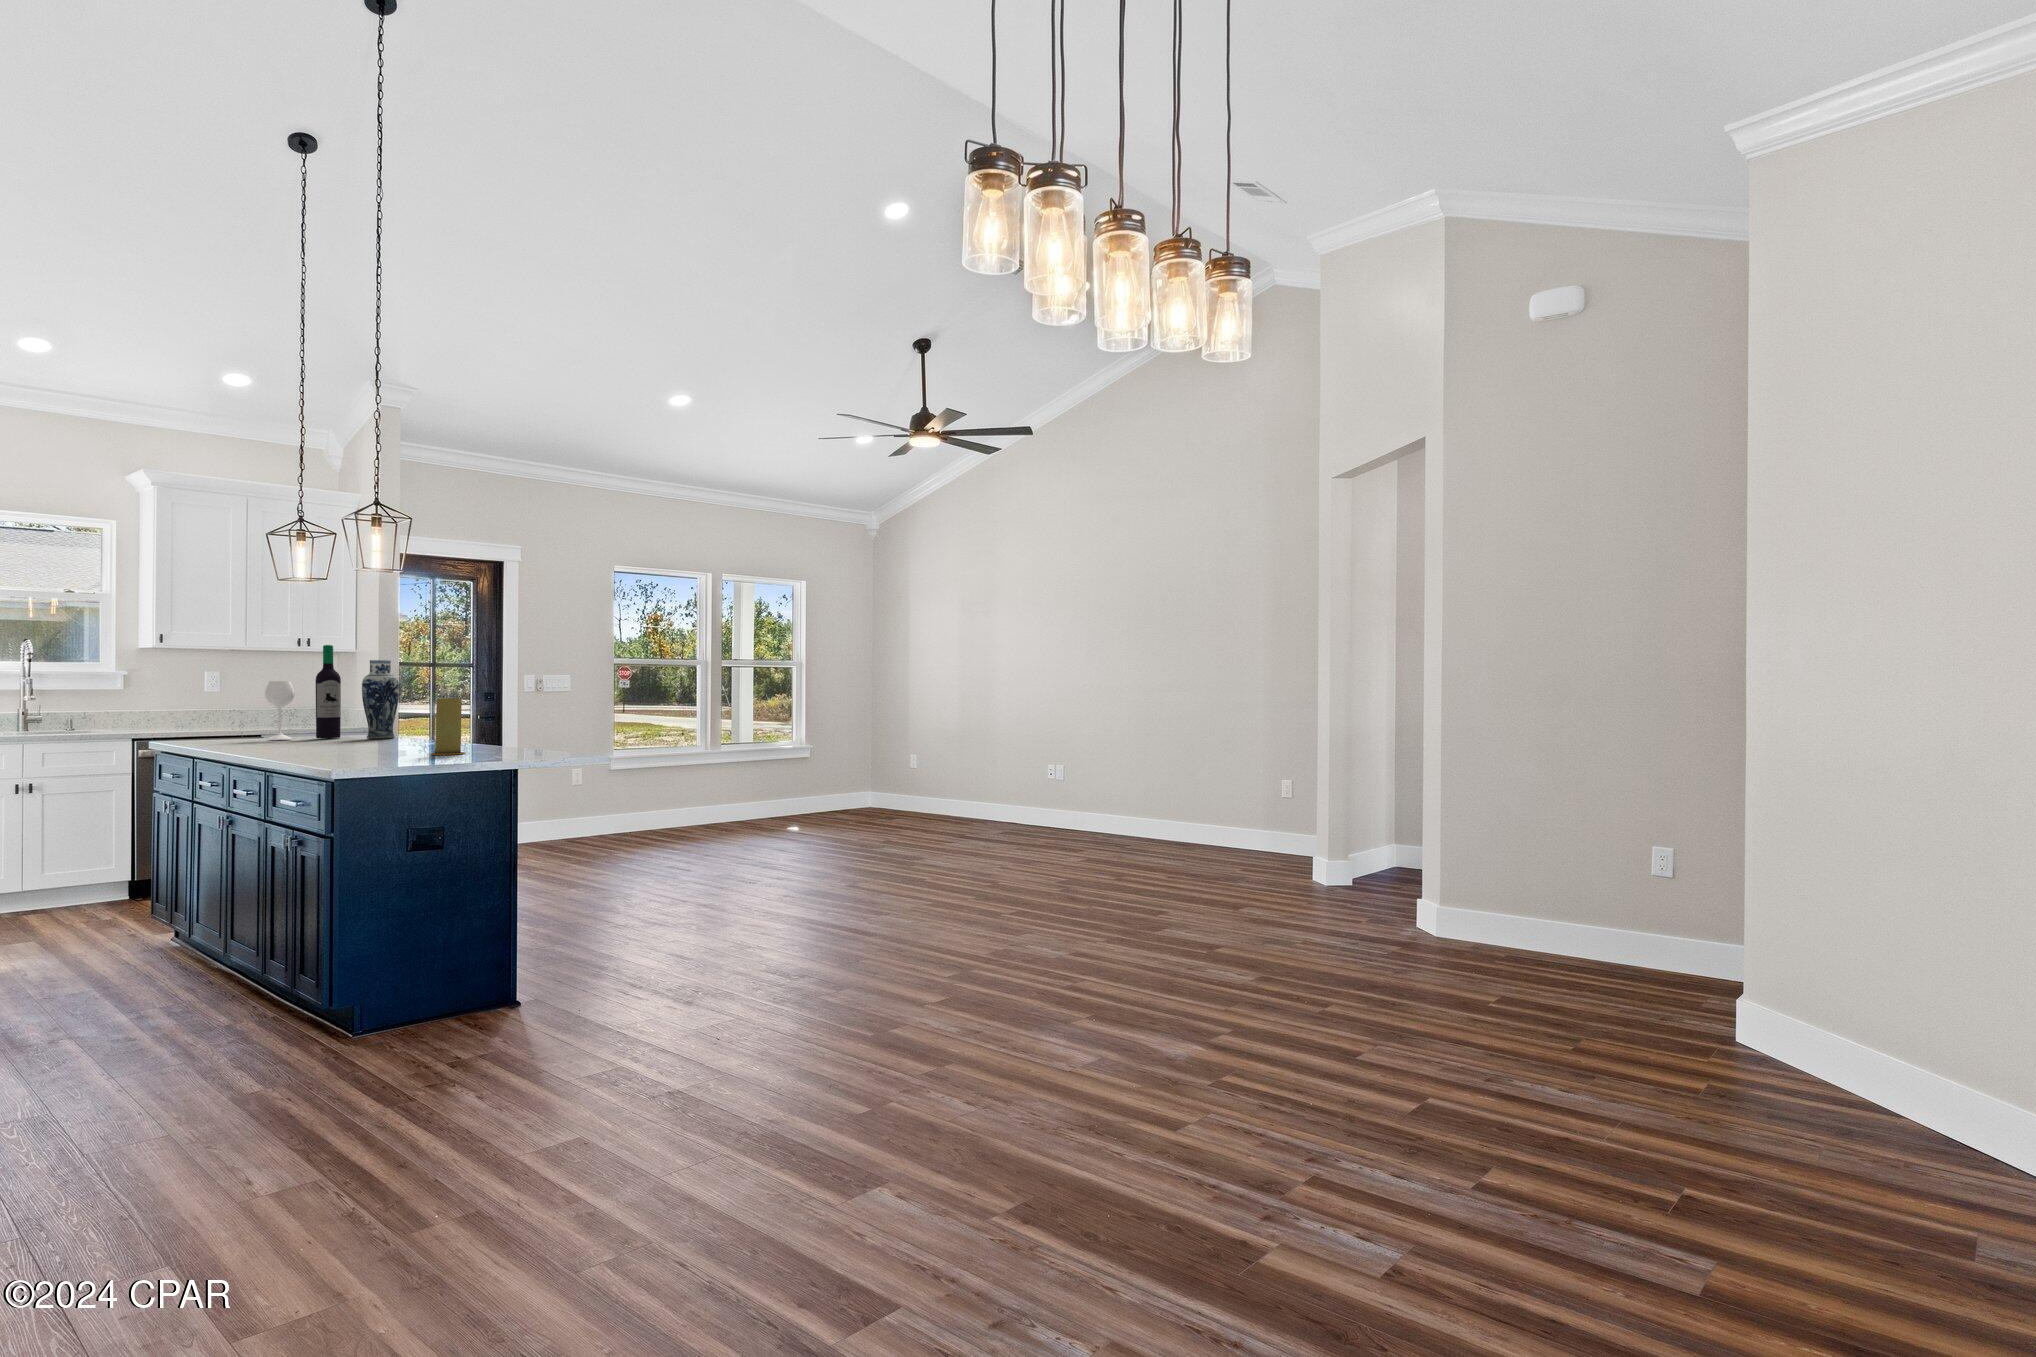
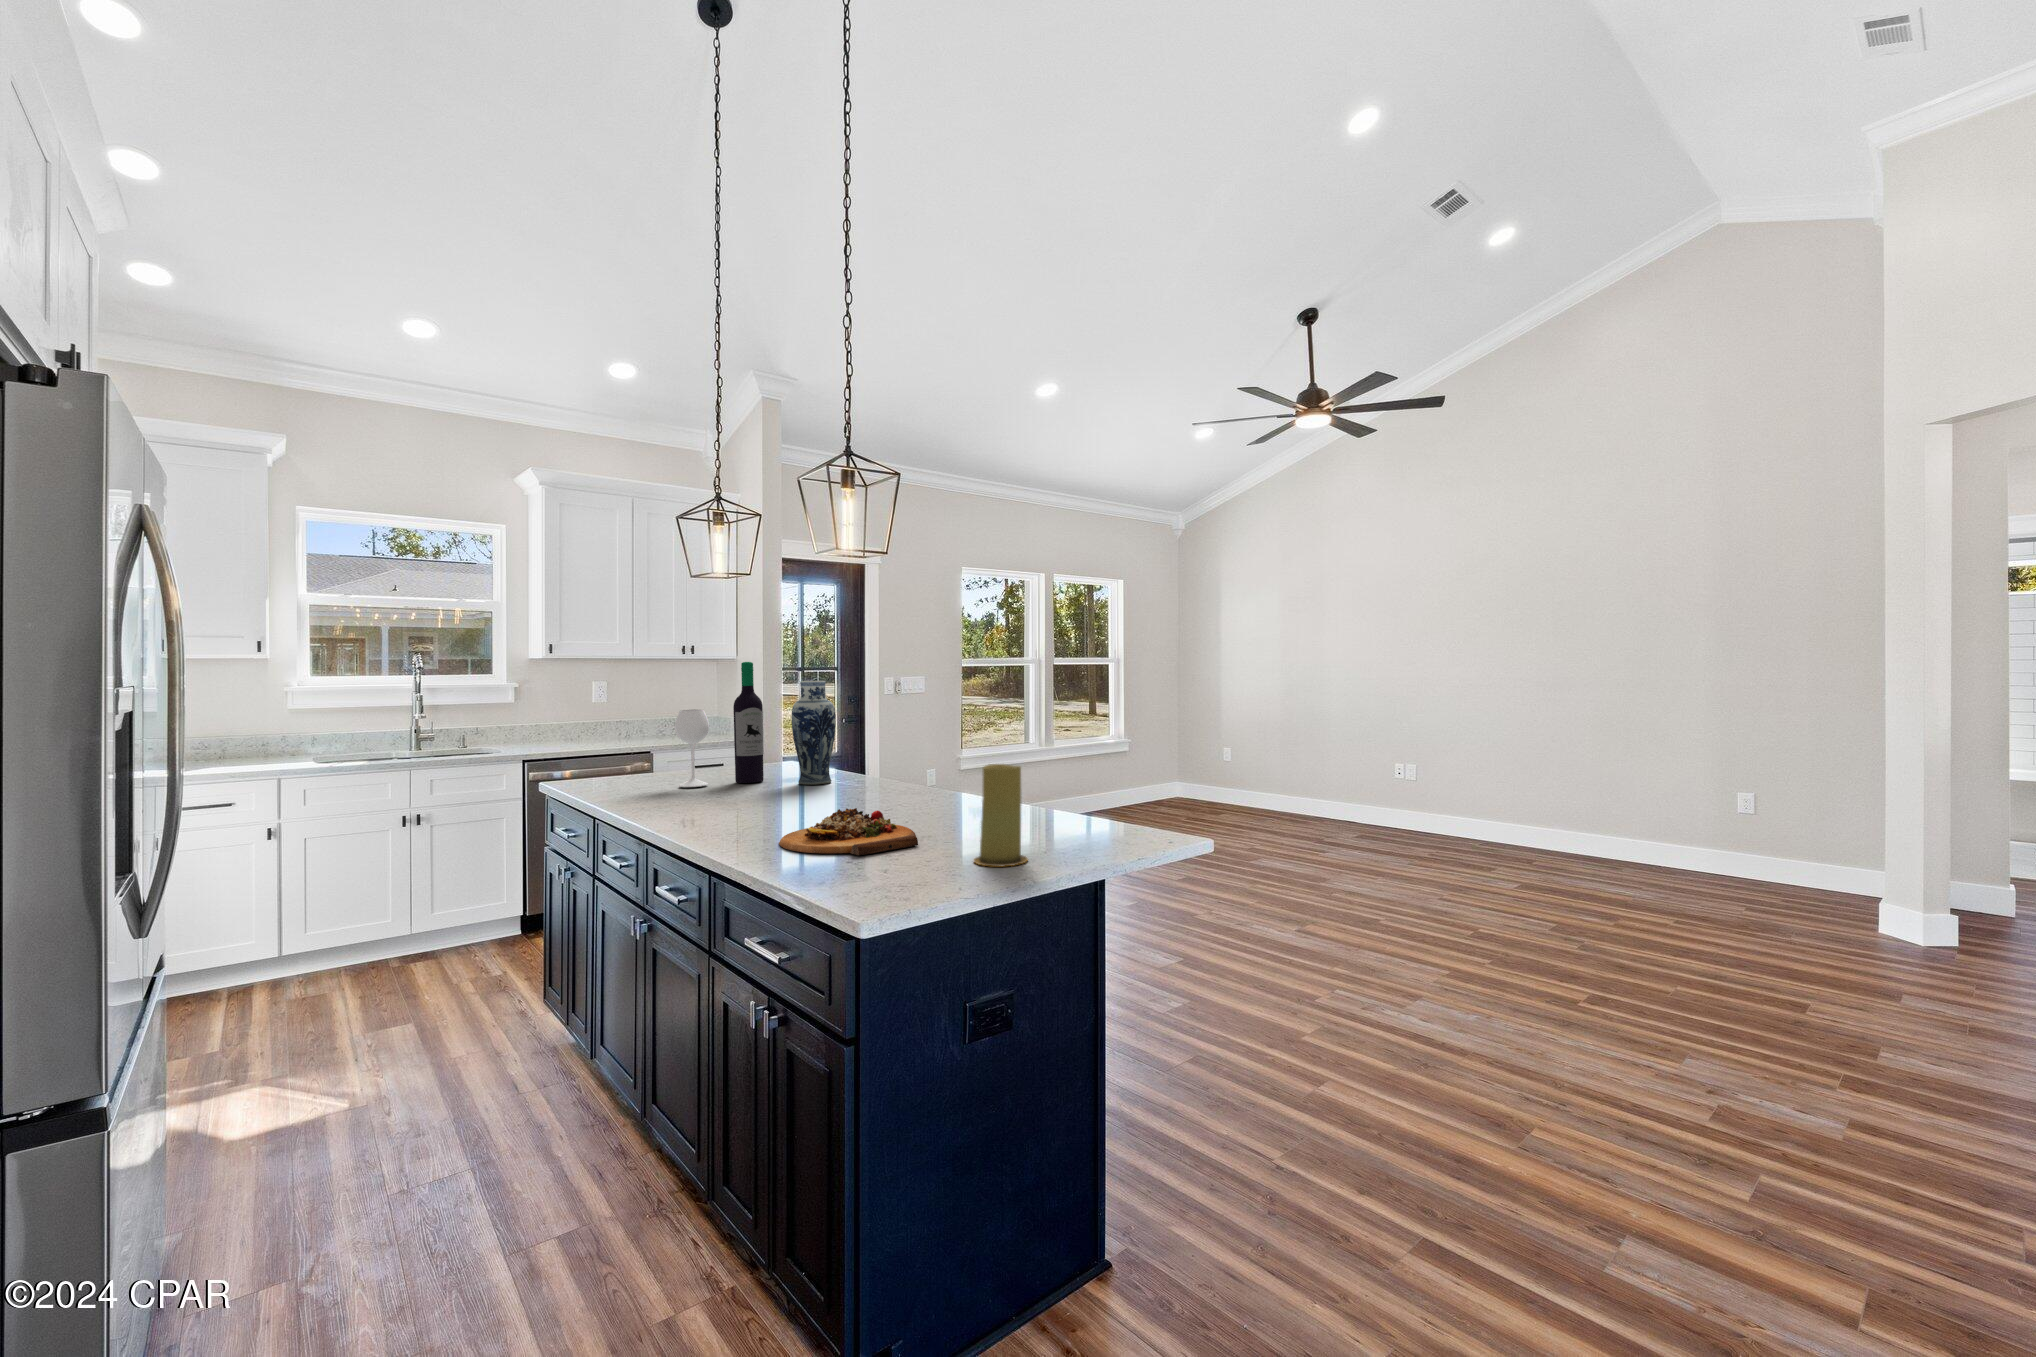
cutting board: none [317,732,414,753] -> present [779,808,918,855]

